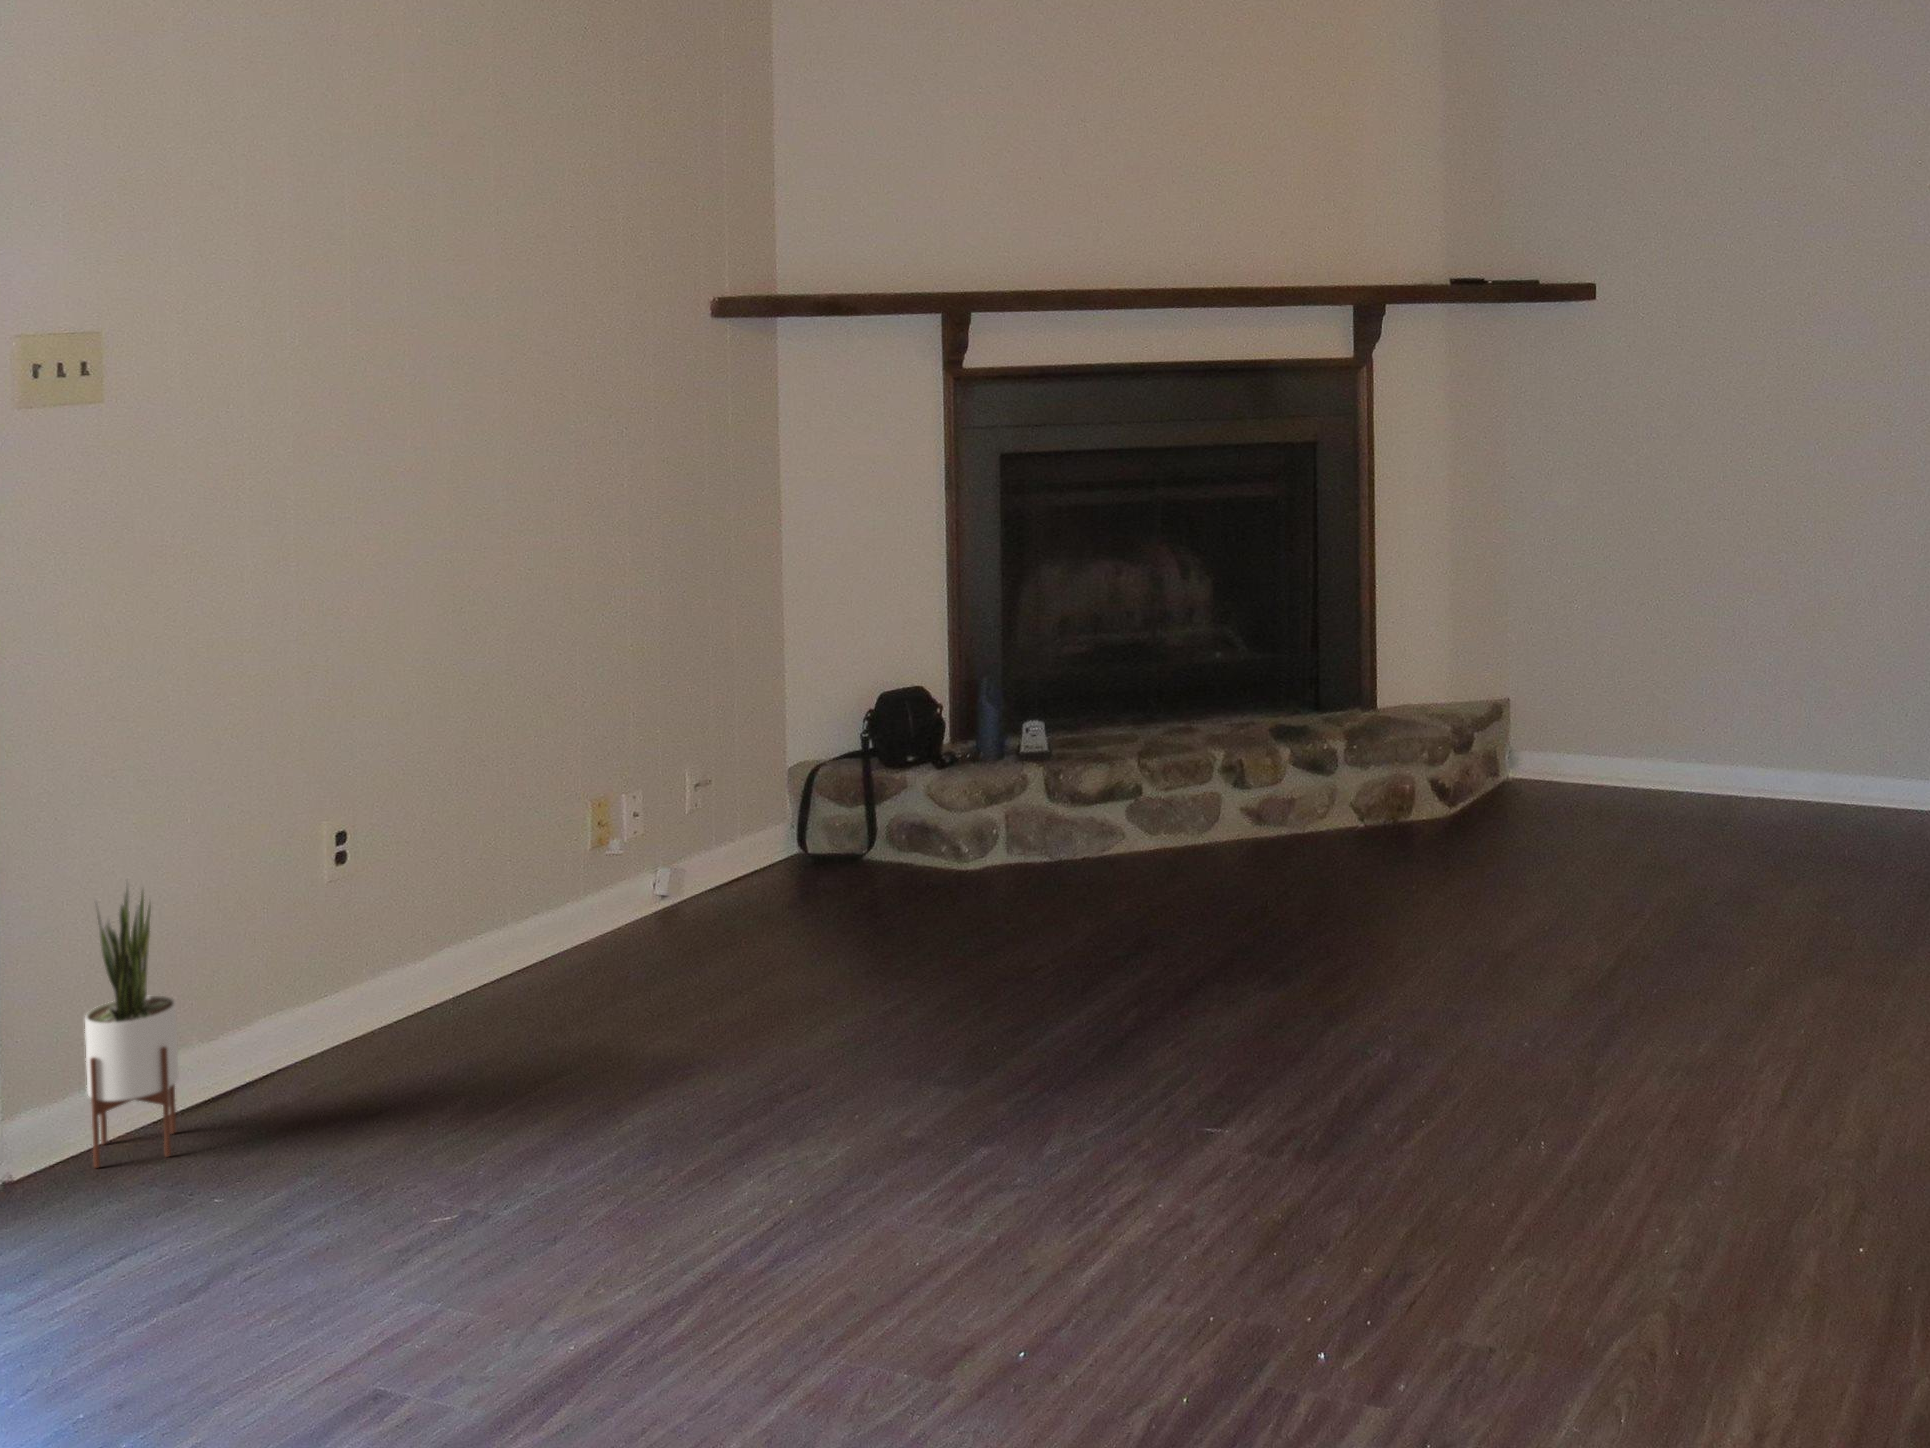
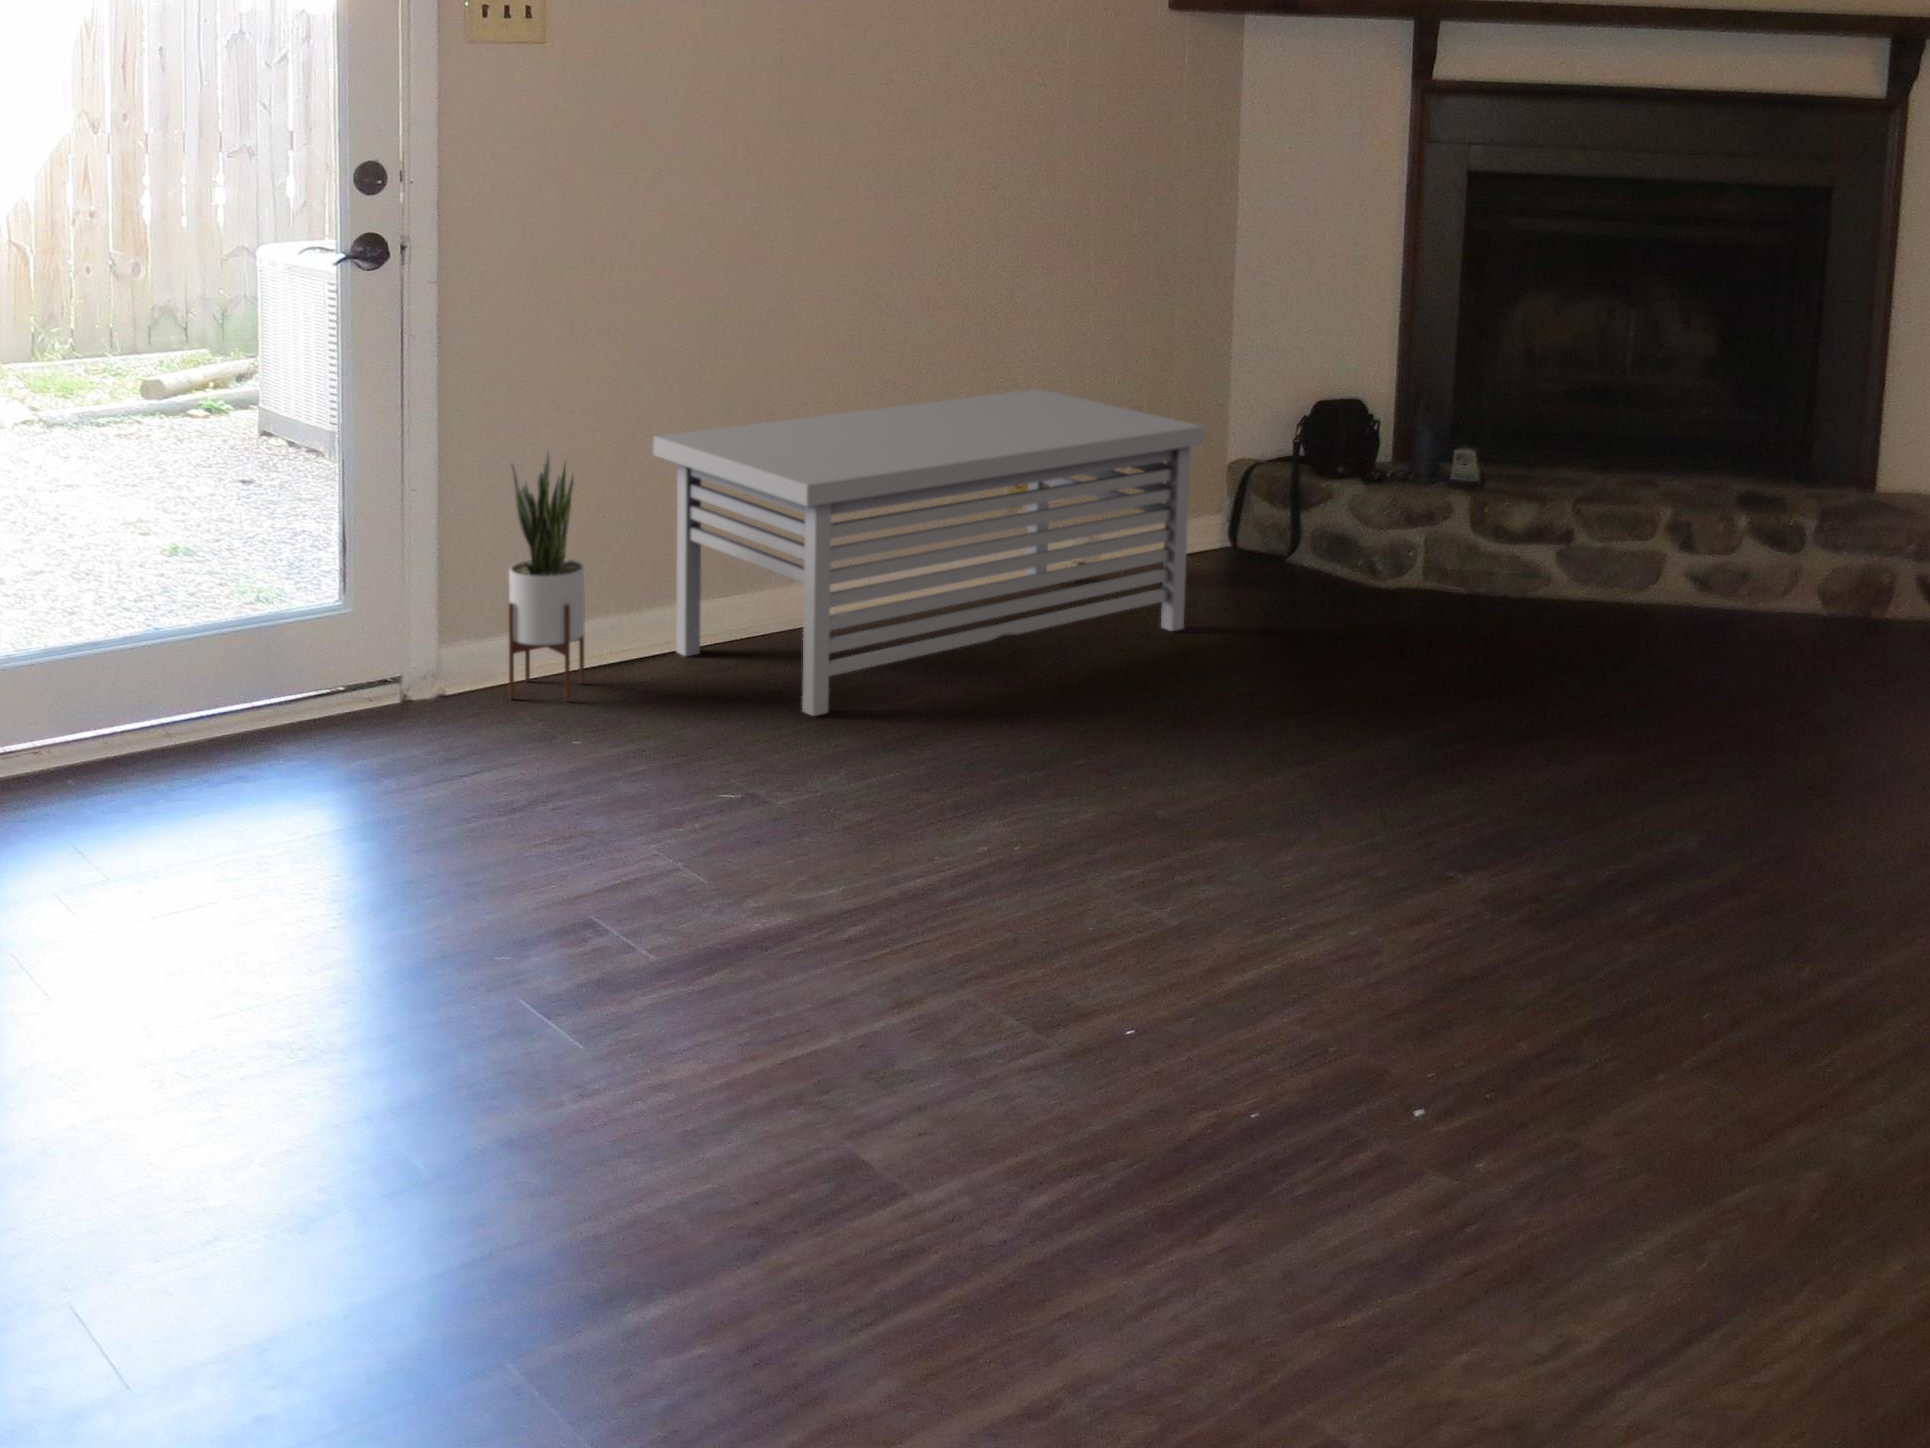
storage bench: none [229,723,810,1114] -> present [653,389,1204,716]

